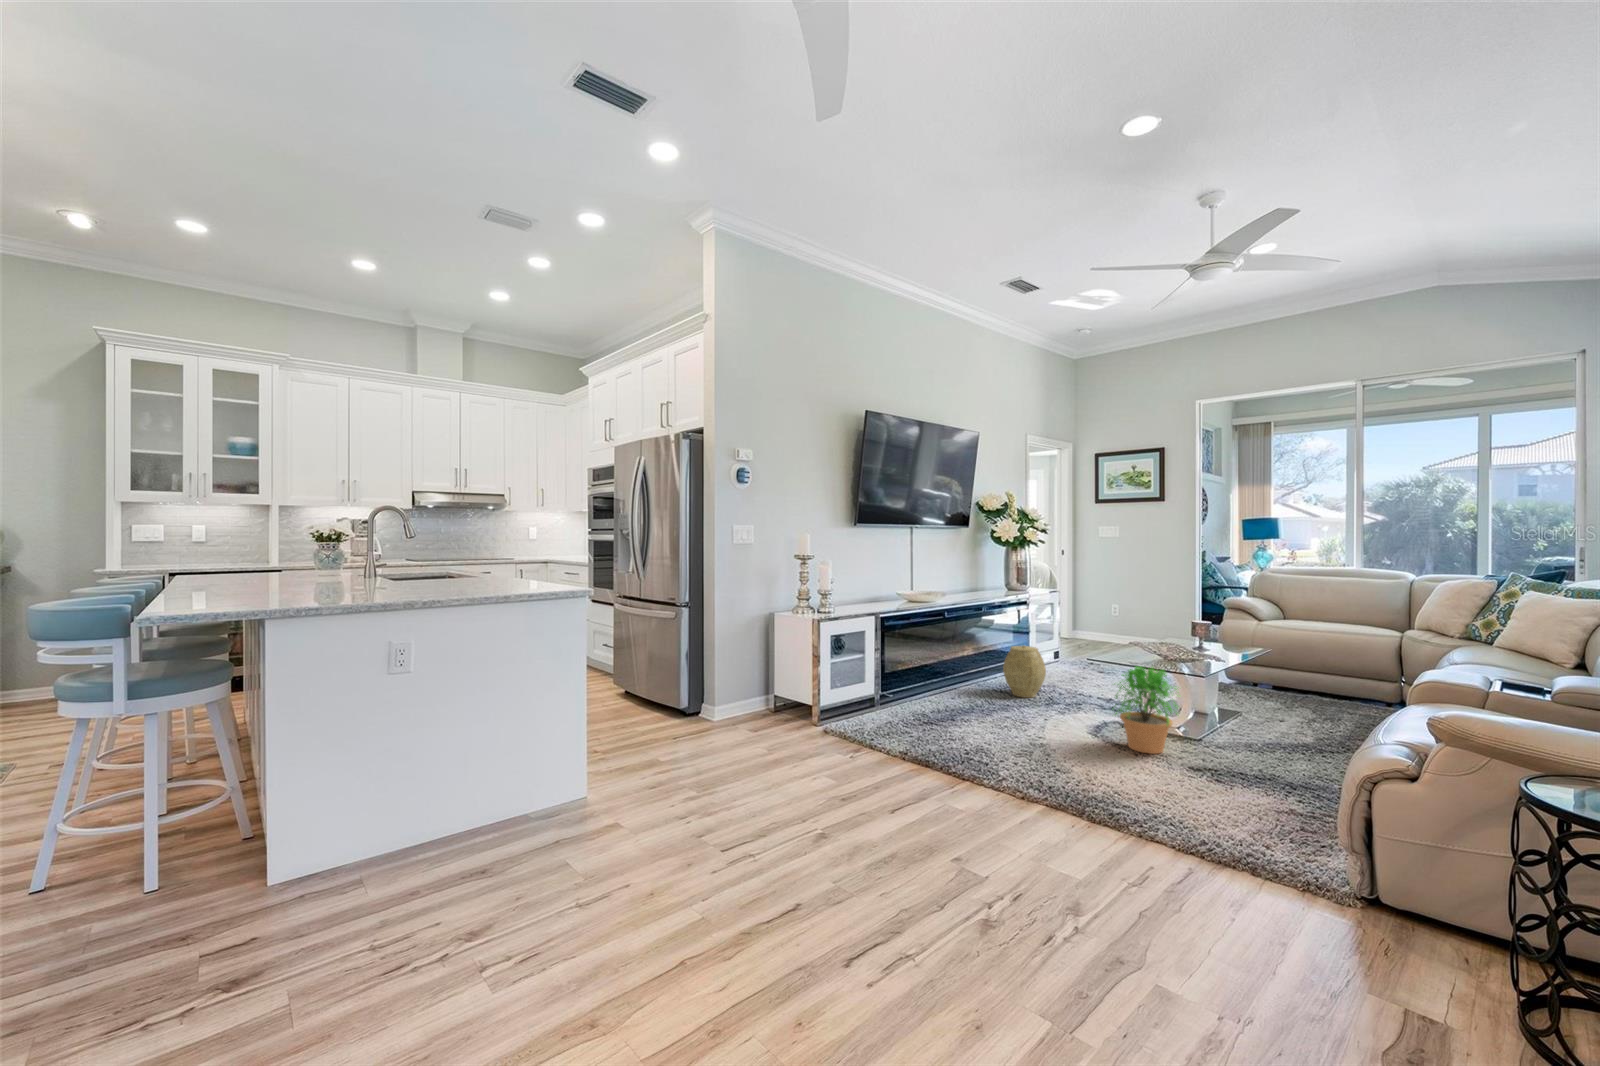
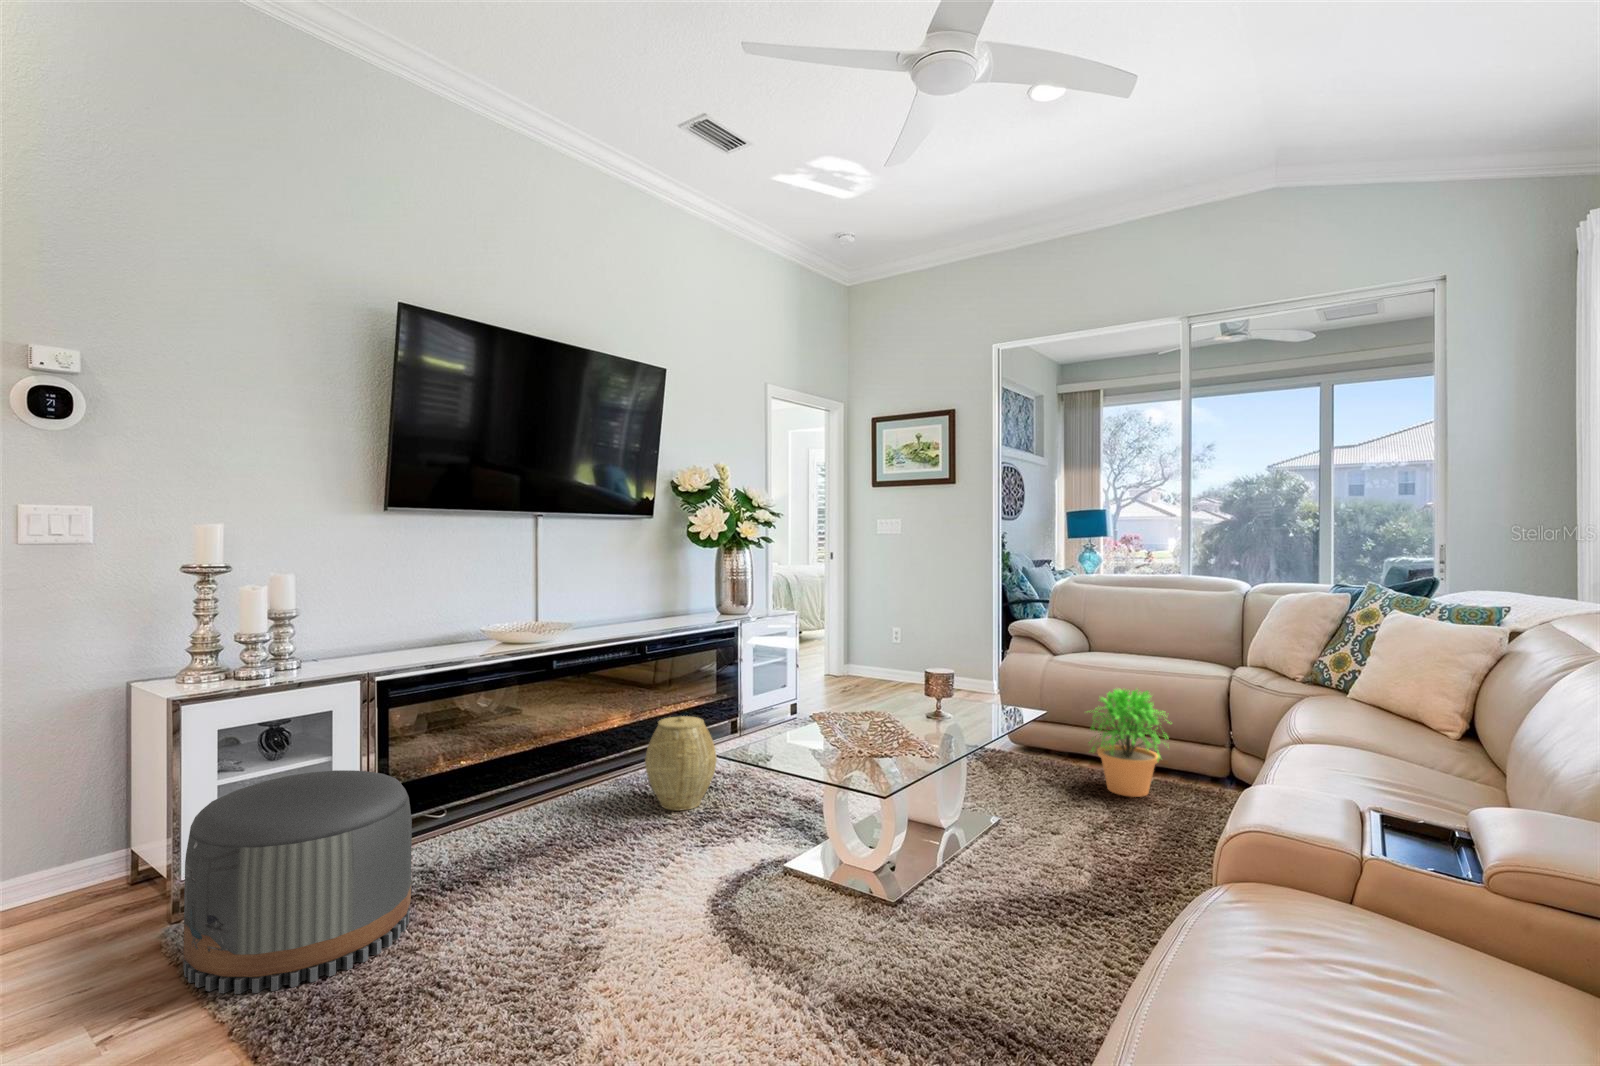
pouf: none [846,658,934,747] -> present [183,770,412,994]
potted plant: present [1115,667,1178,754] -> present [1090,689,1167,797]

